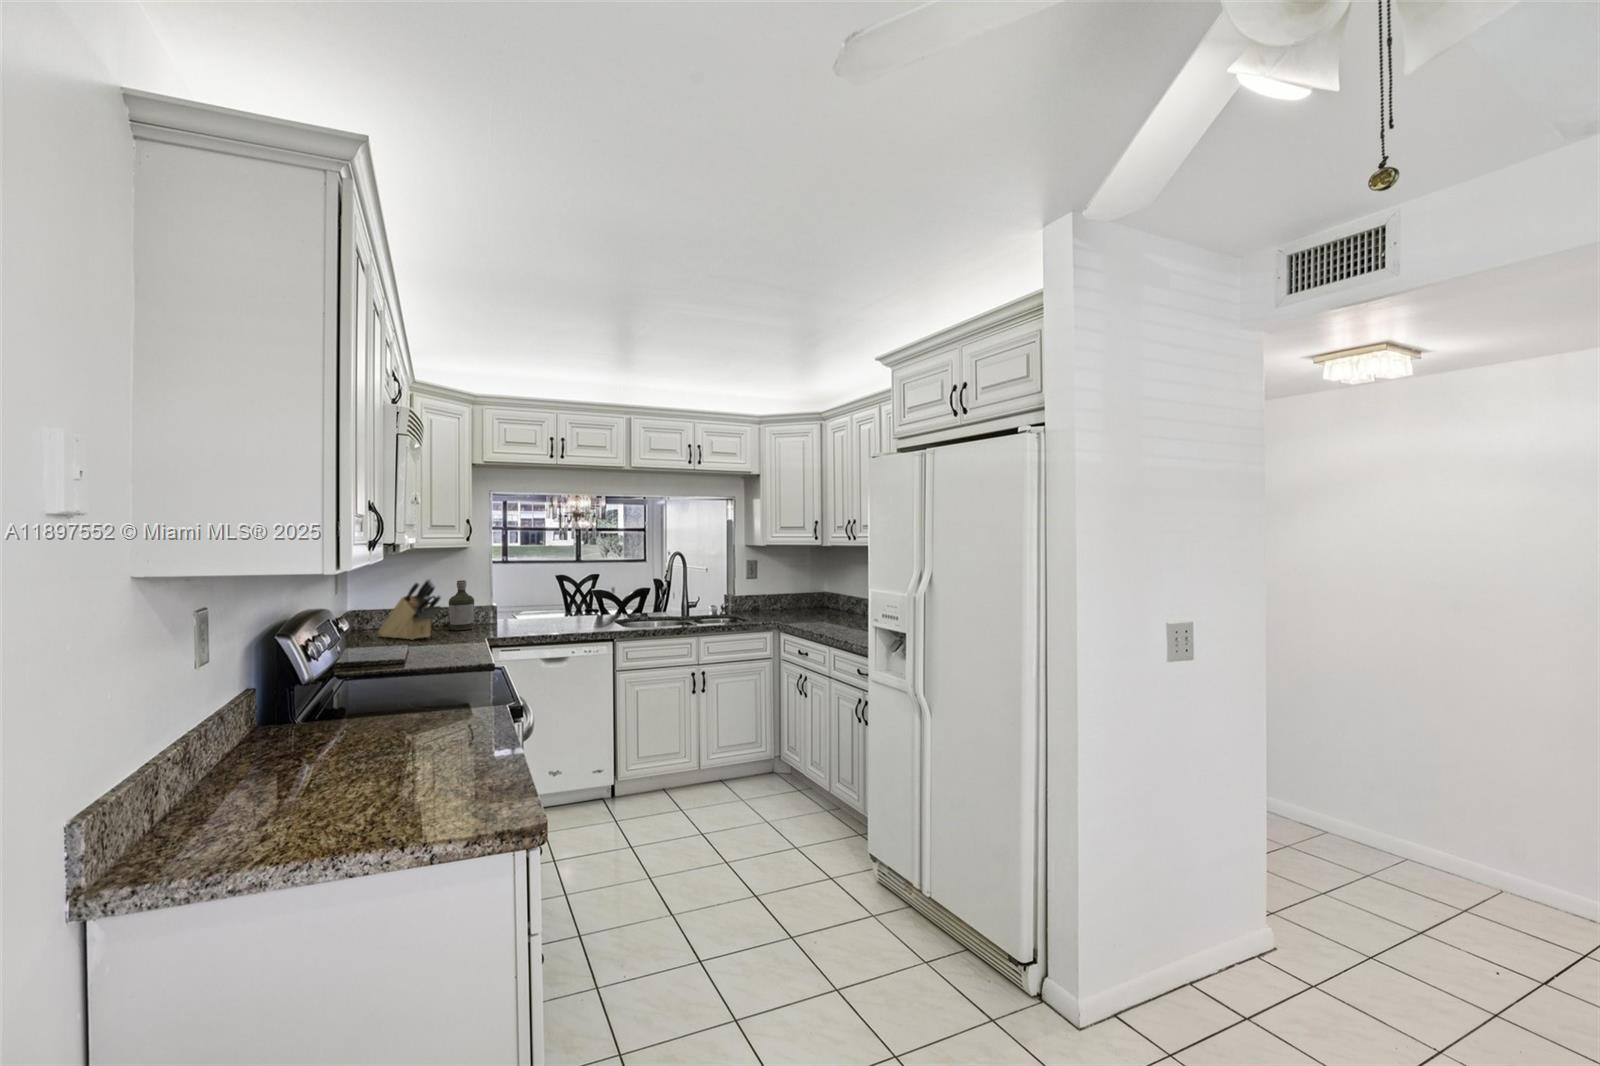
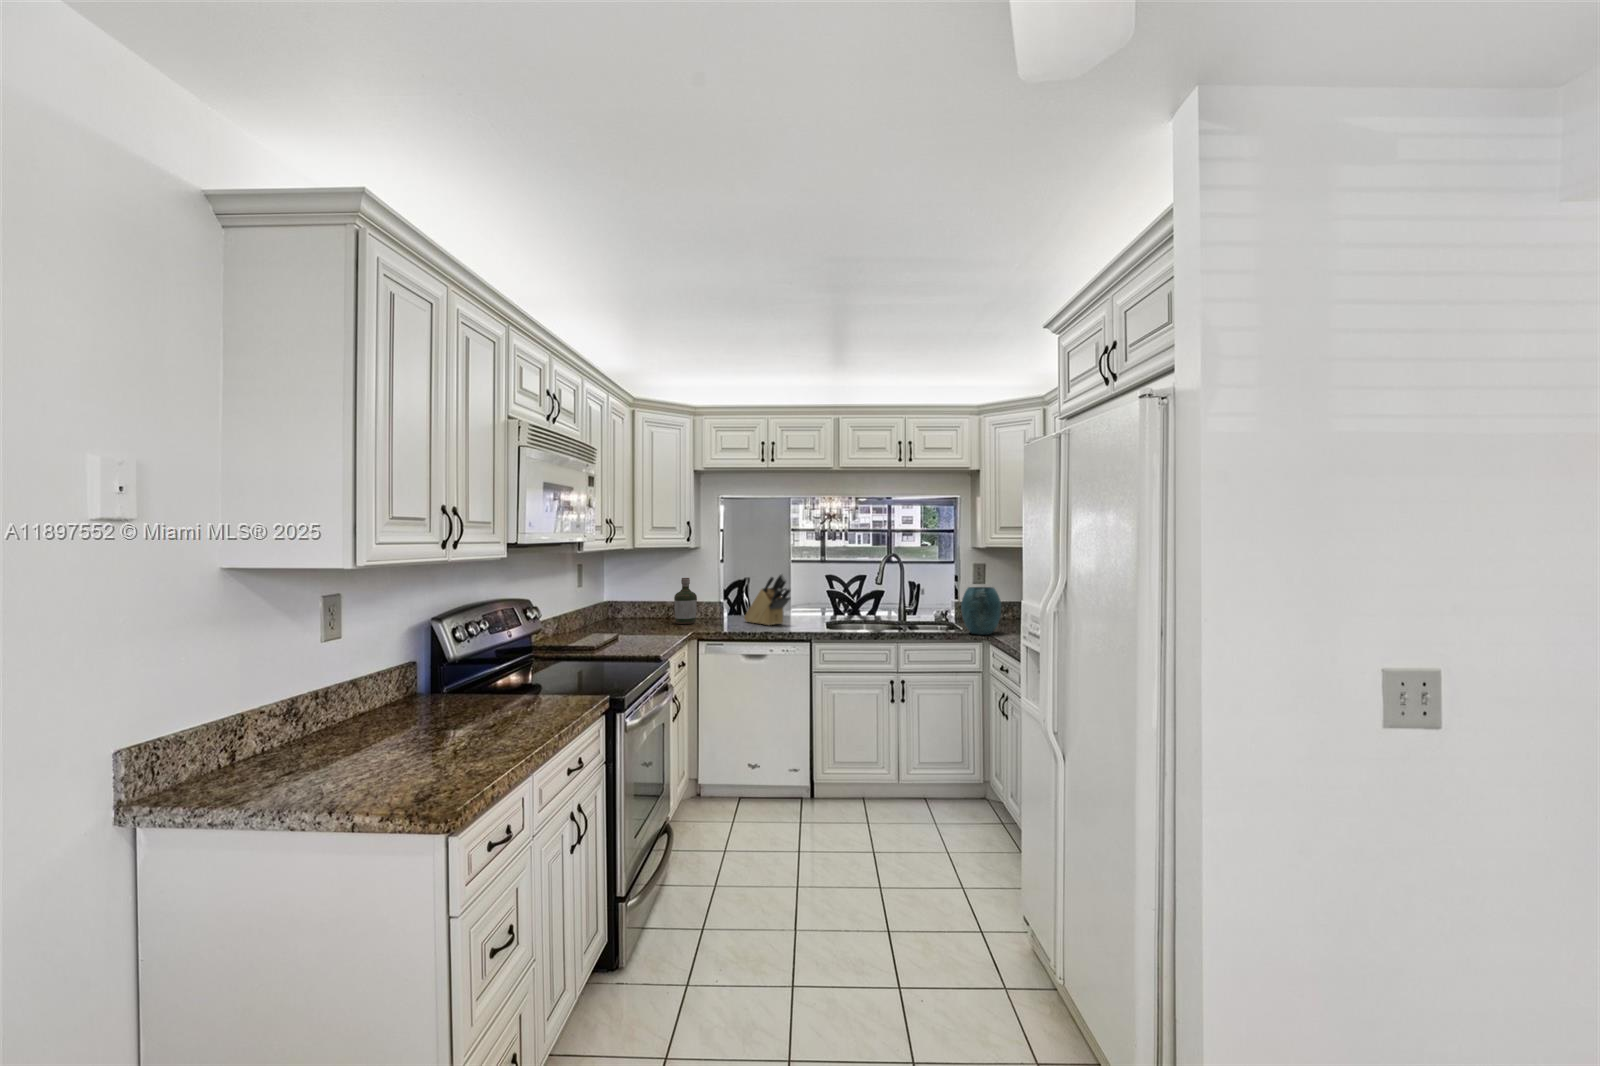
knife block: present [378,579,441,640] -> present [744,574,791,625]
vase: none [751,582,785,624] -> present [961,587,1001,635]

